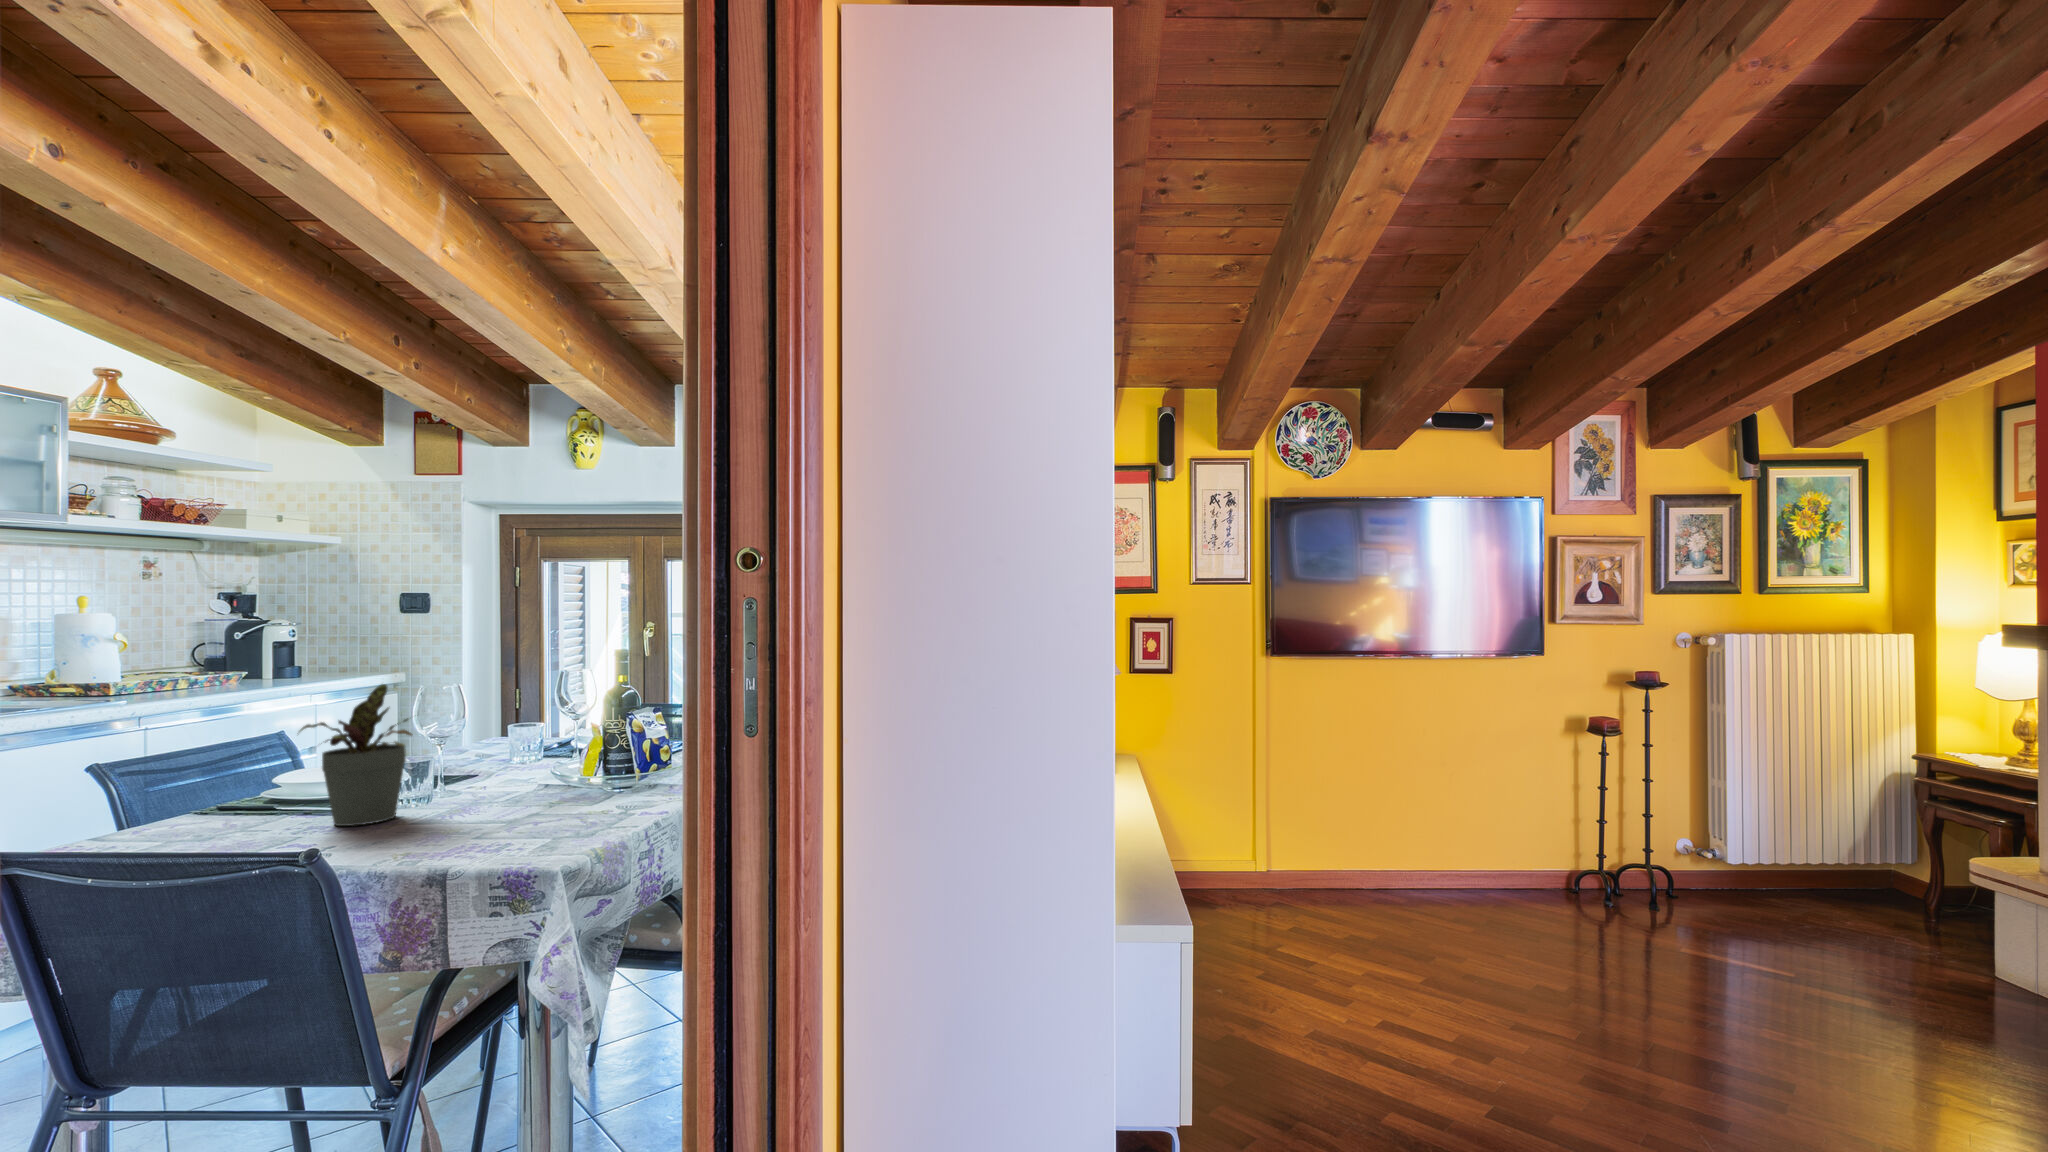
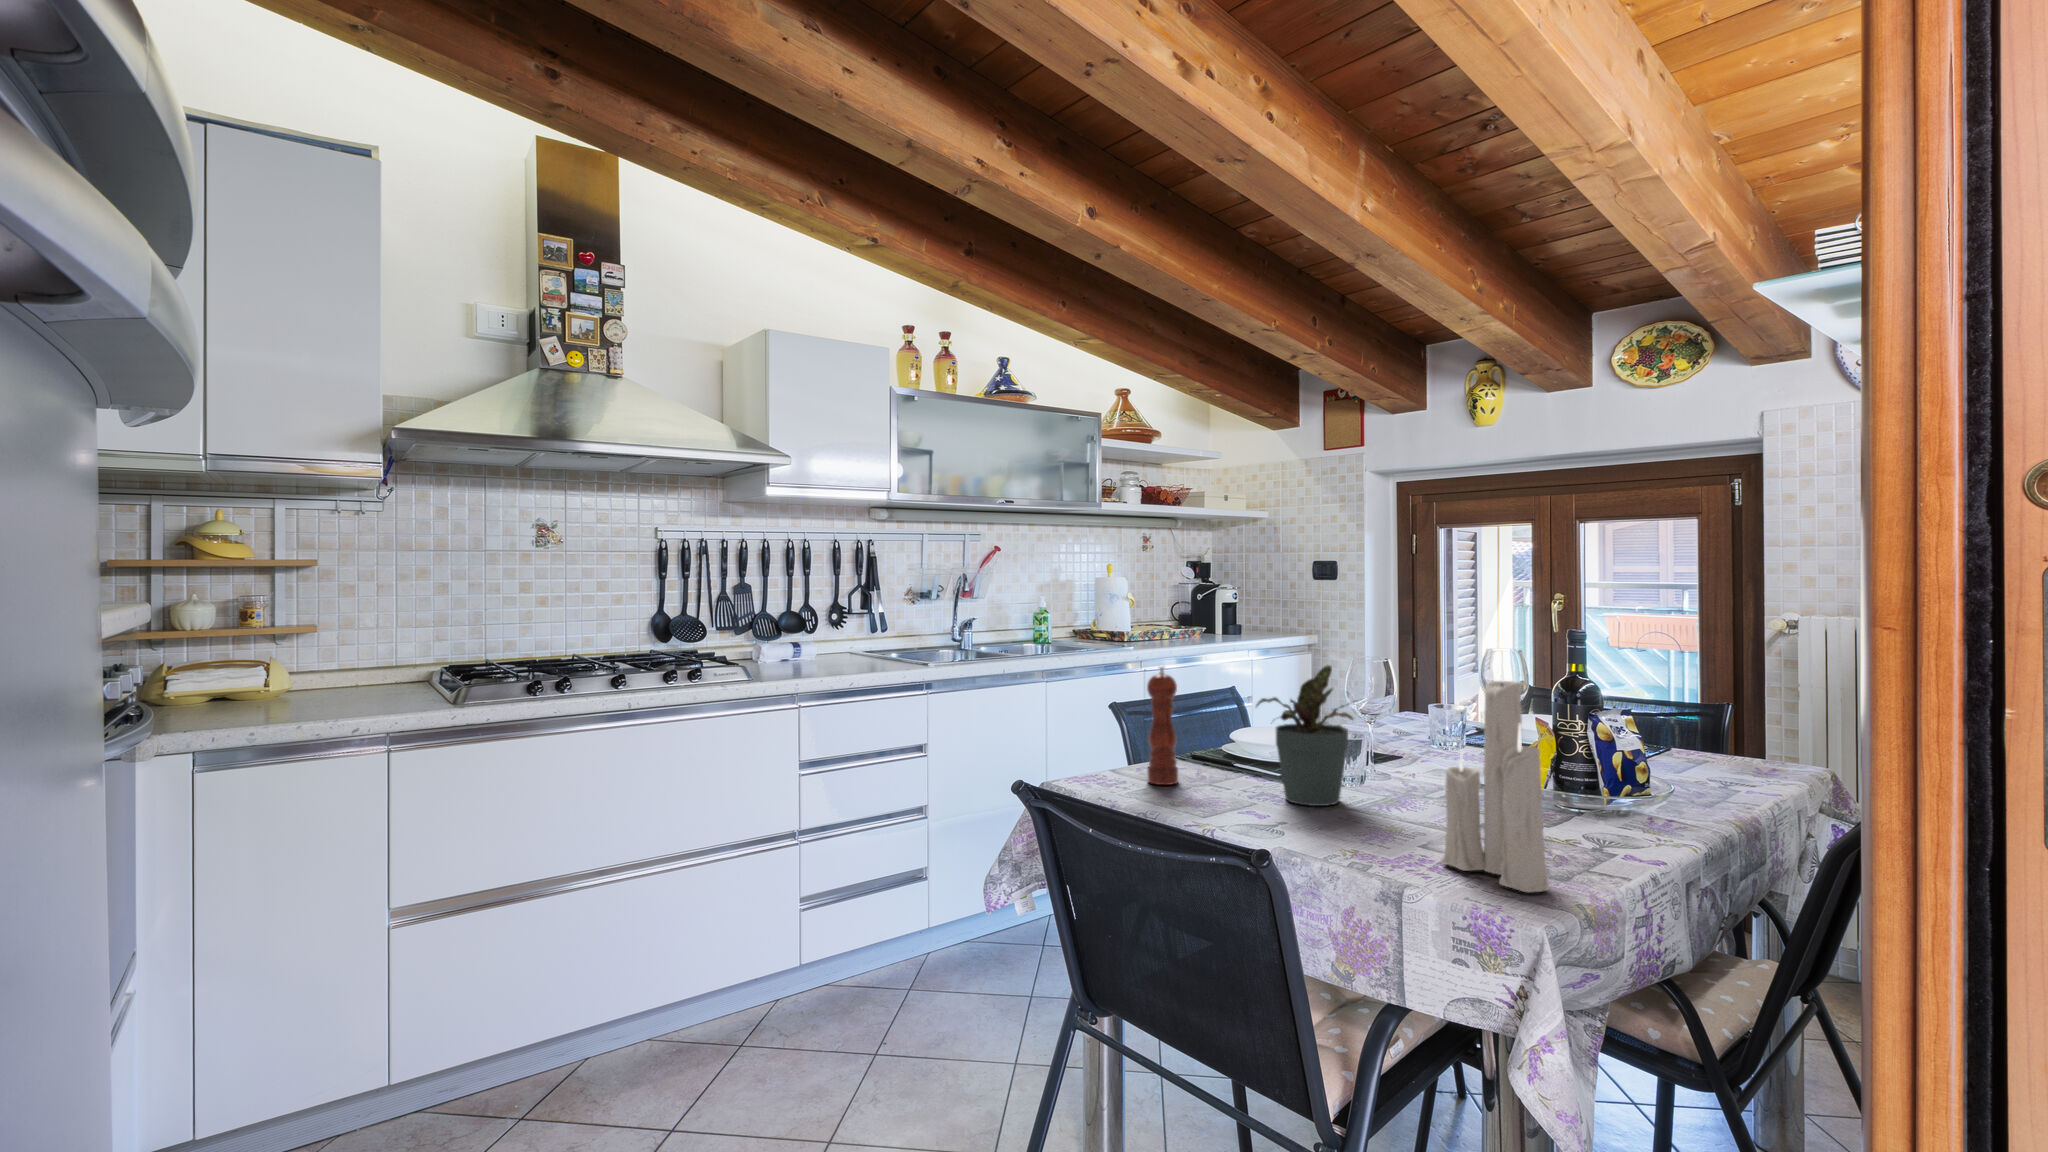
candle: none [487,648,575,848] -> present [1441,658,1549,892]
pepper mill: none [145,703,192,839] -> present [1147,666,1178,785]

